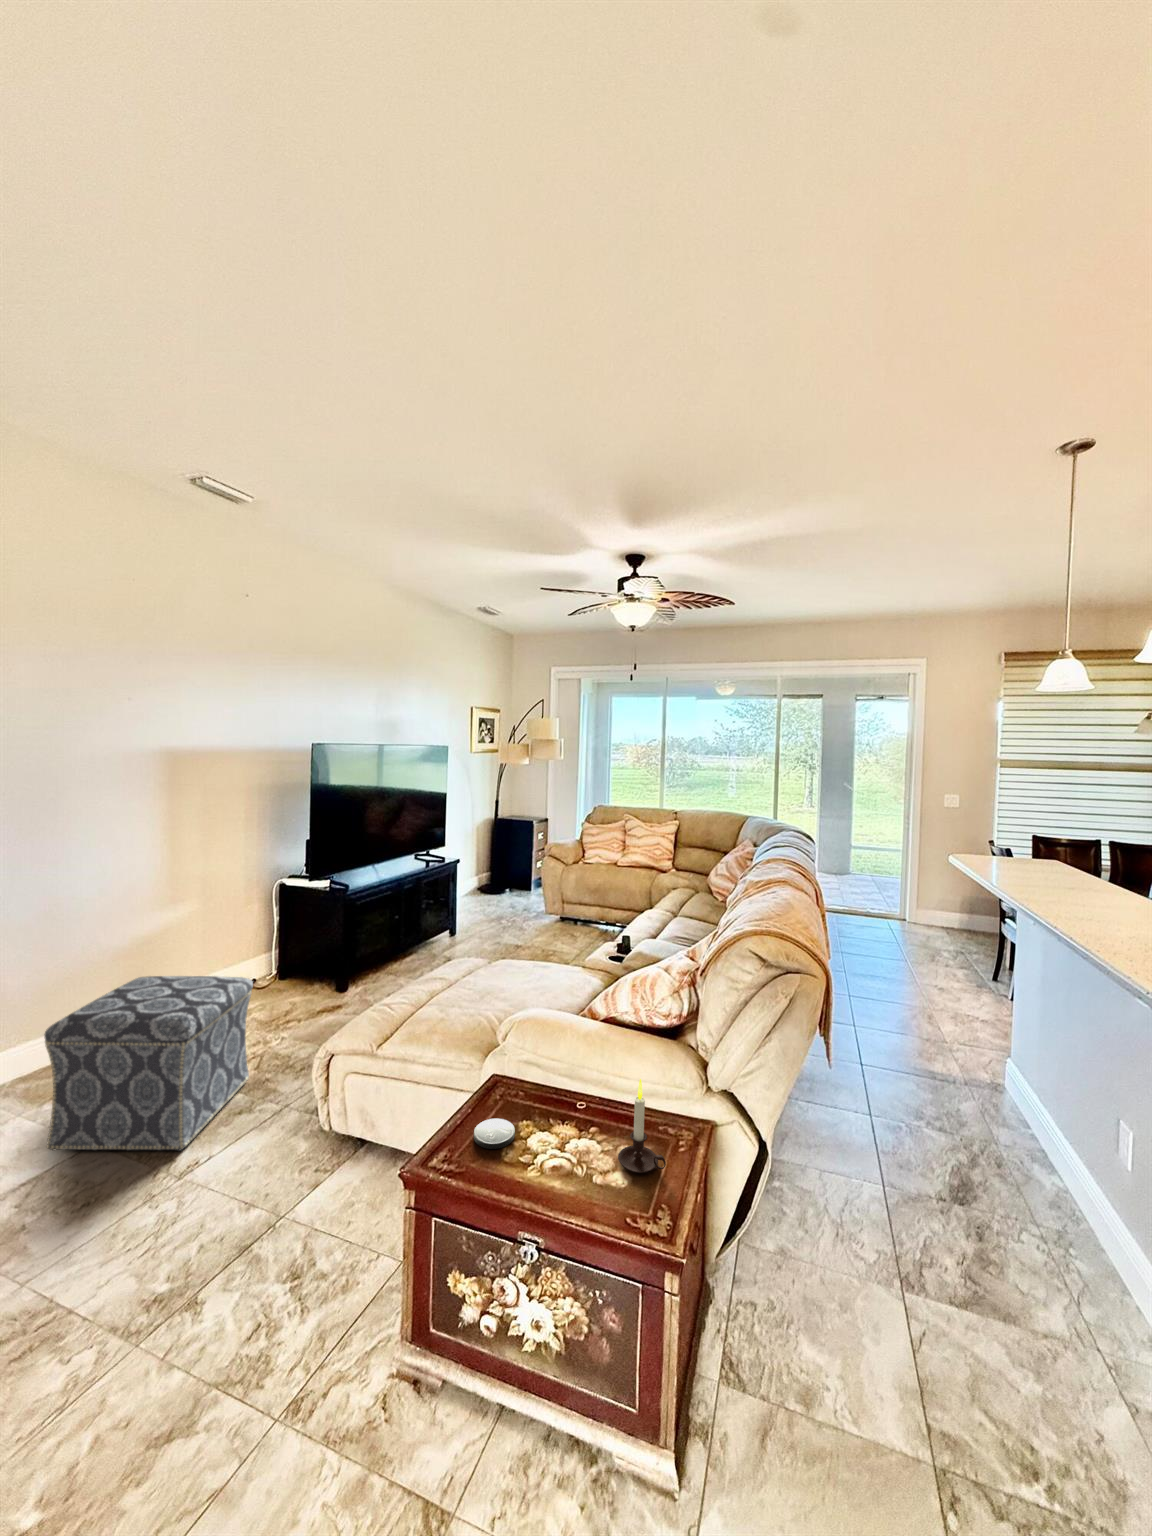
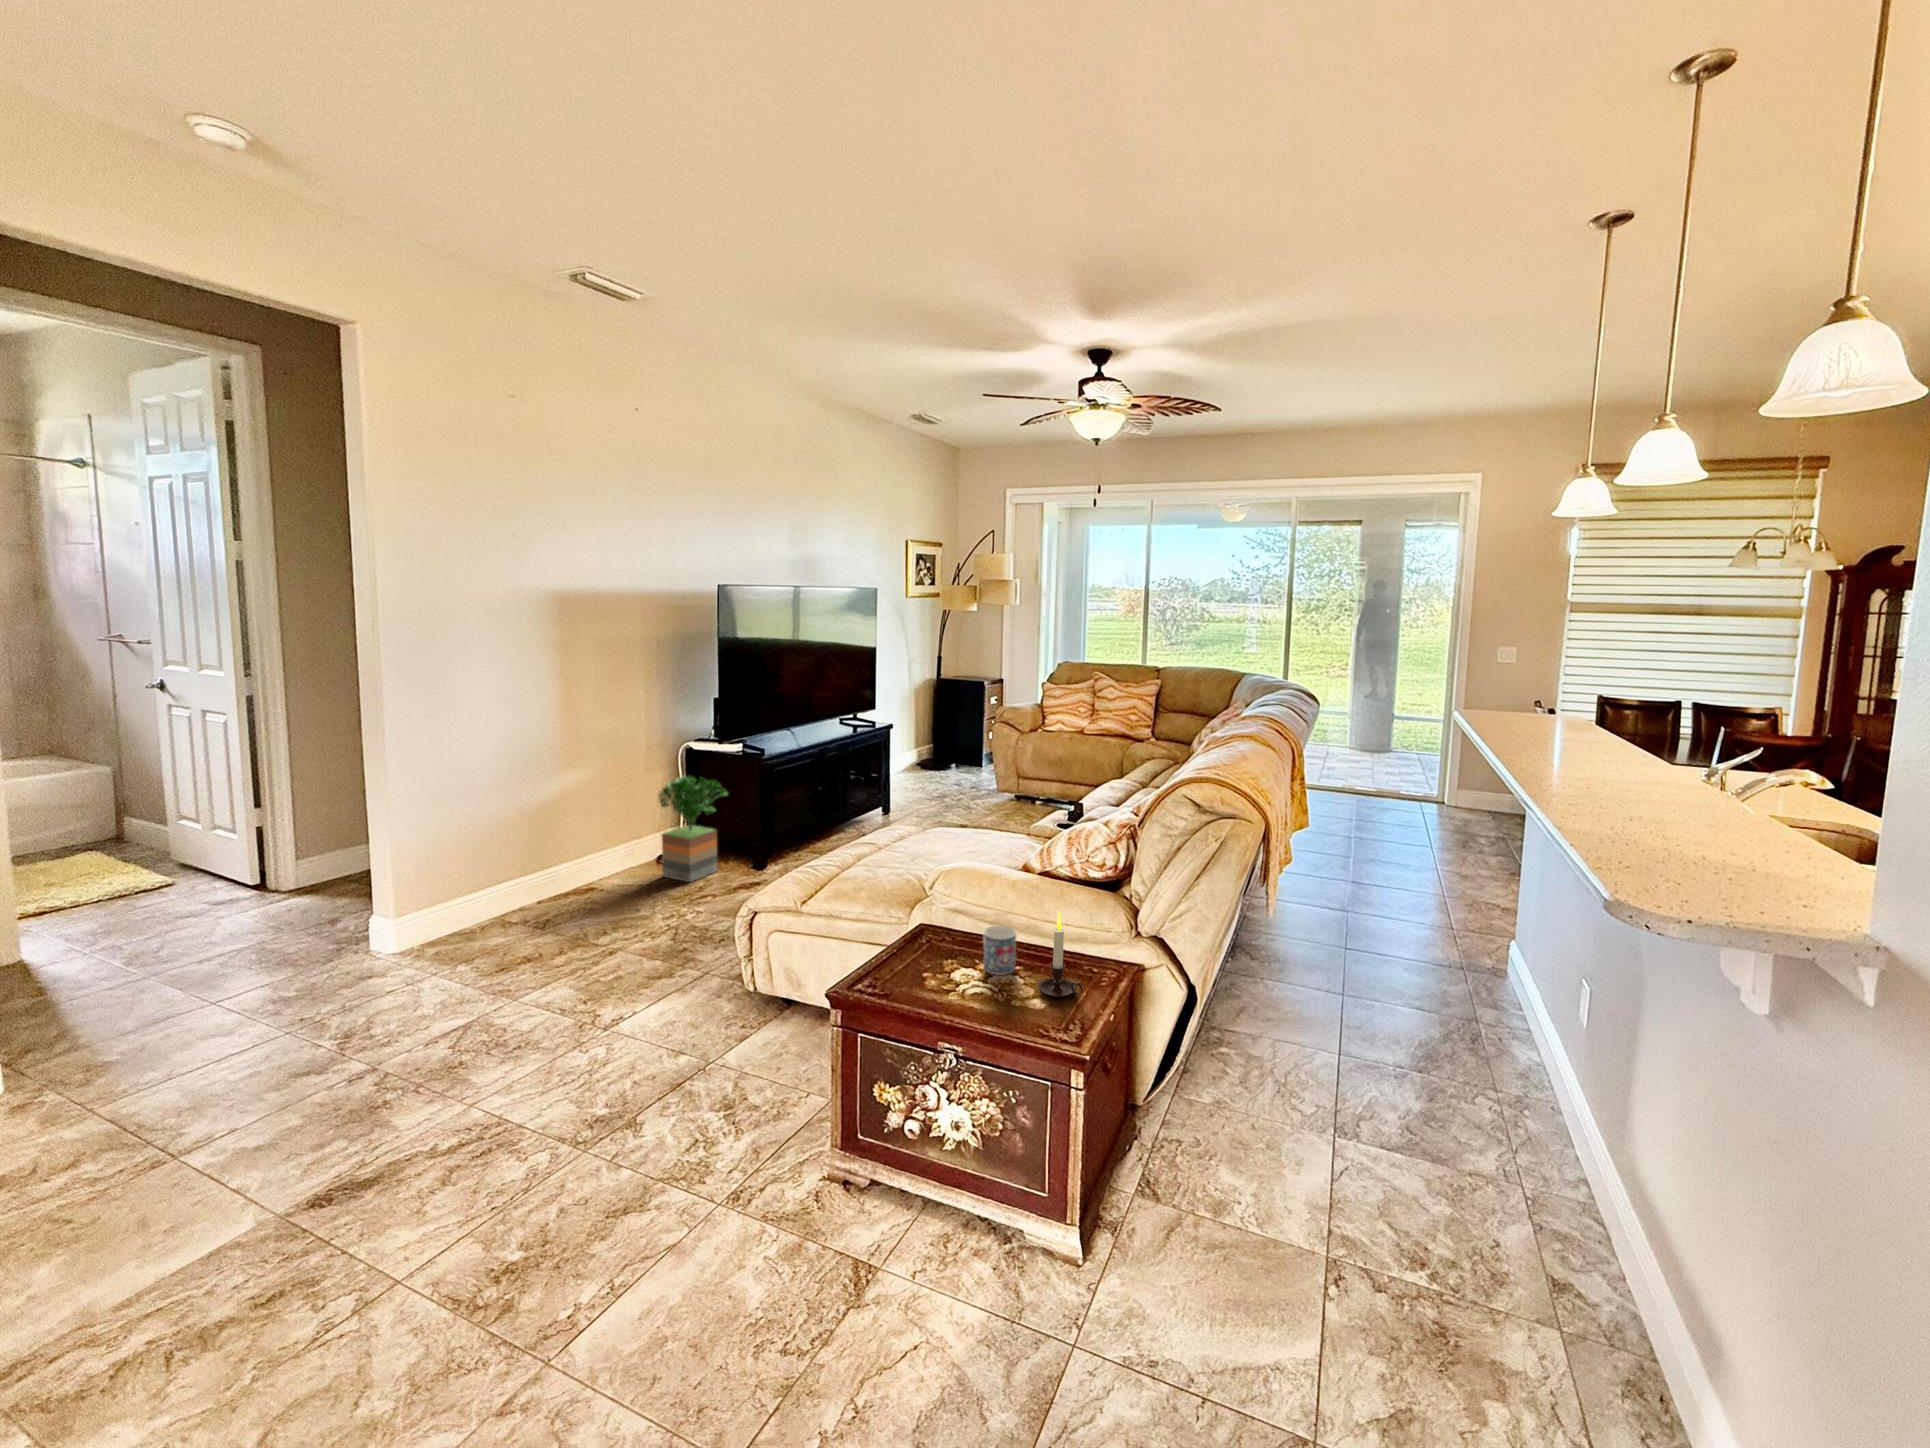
potted tree: none [250,909,316,1007] -> present [658,776,727,882]
ottoman: present [44,976,253,1151] -> none [460,837,666,1008]
mug: none [558,1086,593,1142] -> present [983,925,1016,975]
coaster: present [474,1119,515,1149] -> none [899,955,939,977]

